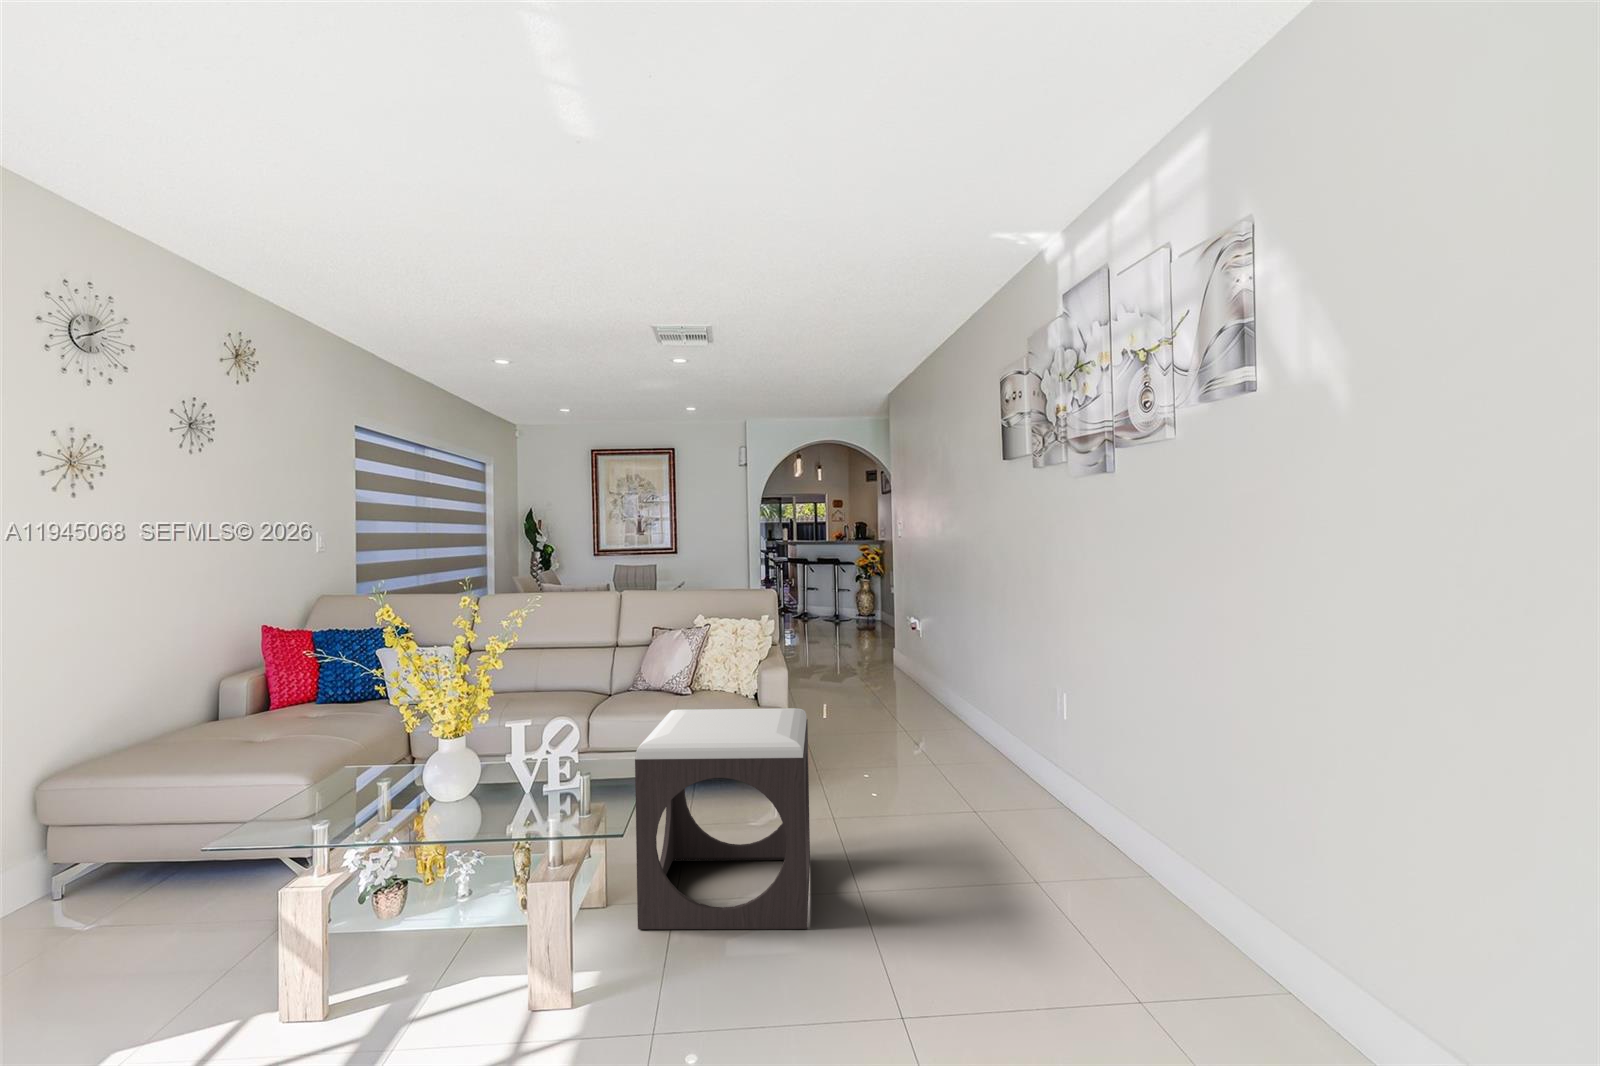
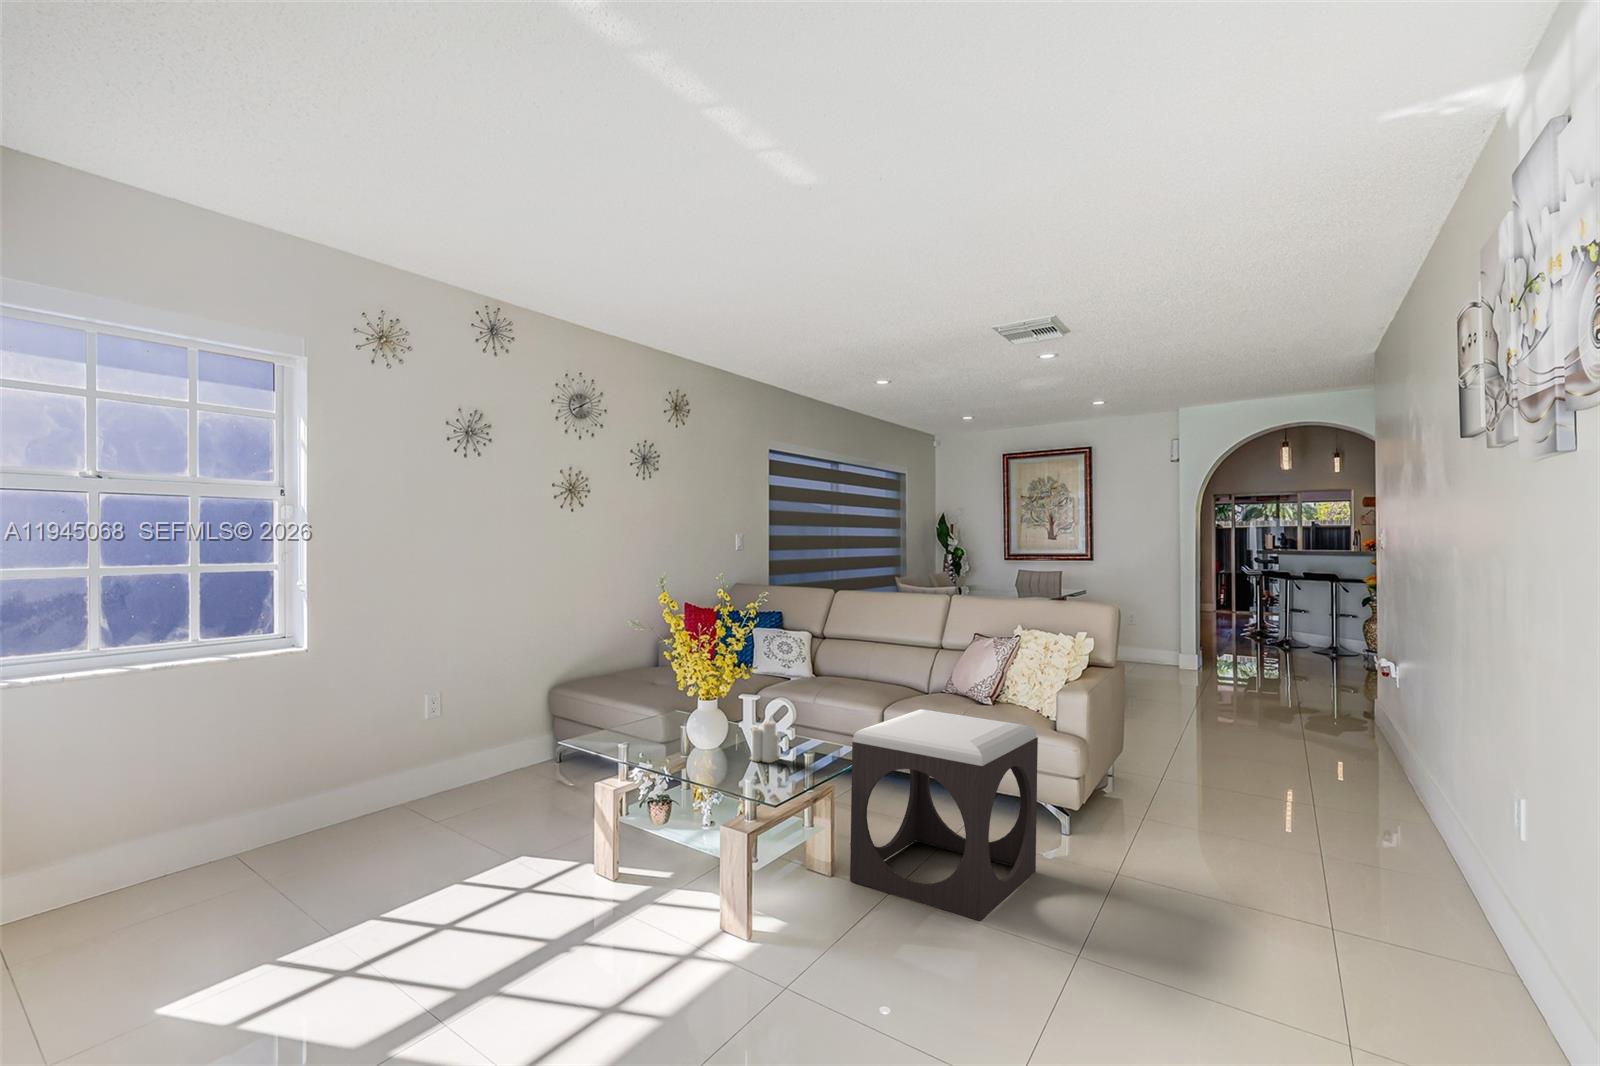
candle: none [484,750,525,811] -> present [750,721,780,763]

